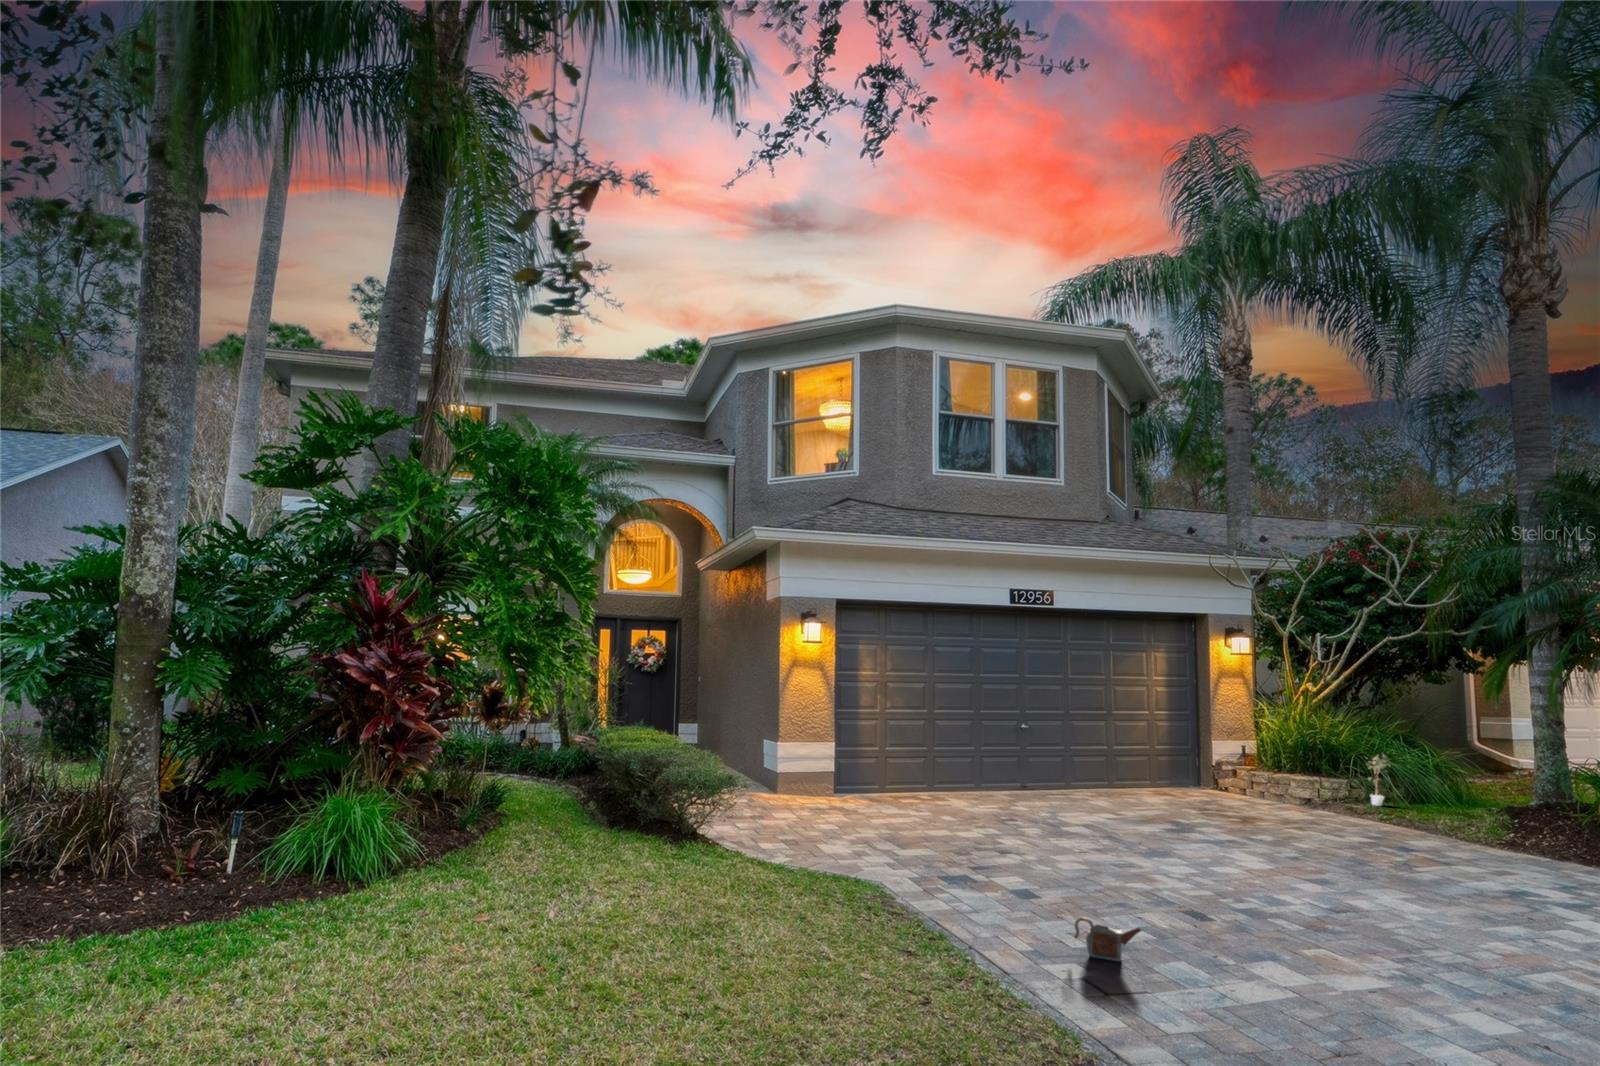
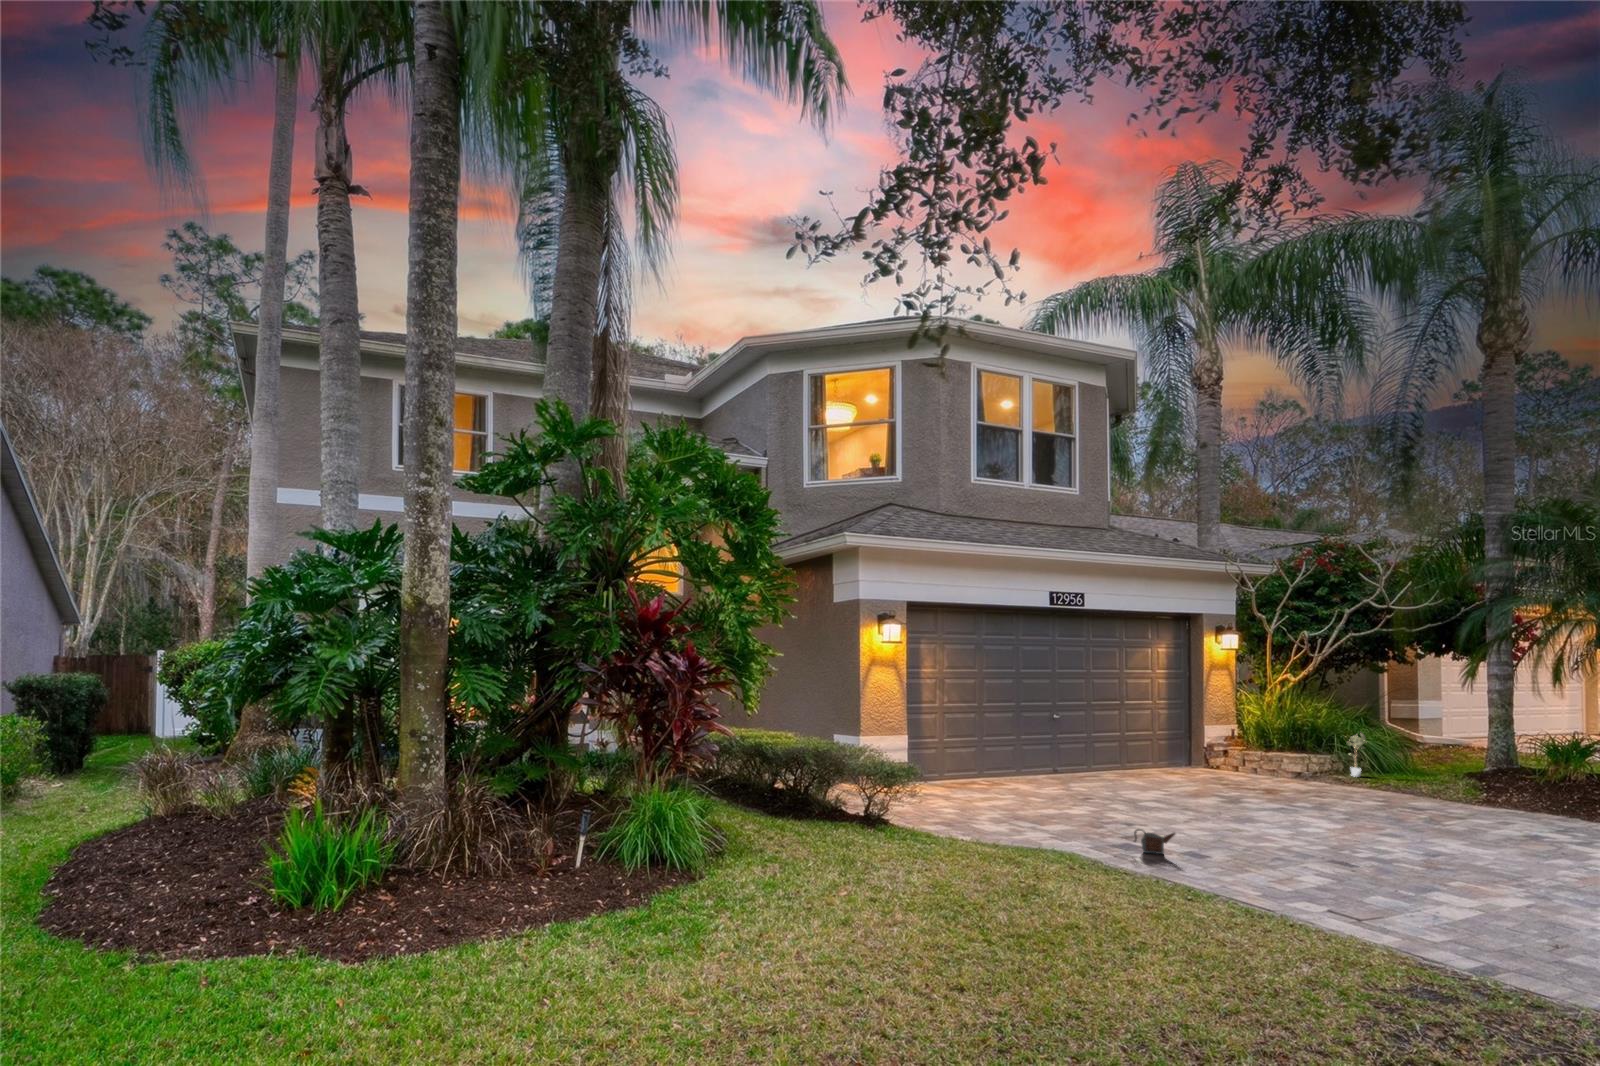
watering can: present [1074,917,1141,962] -> present [1134,829,1175,854]

